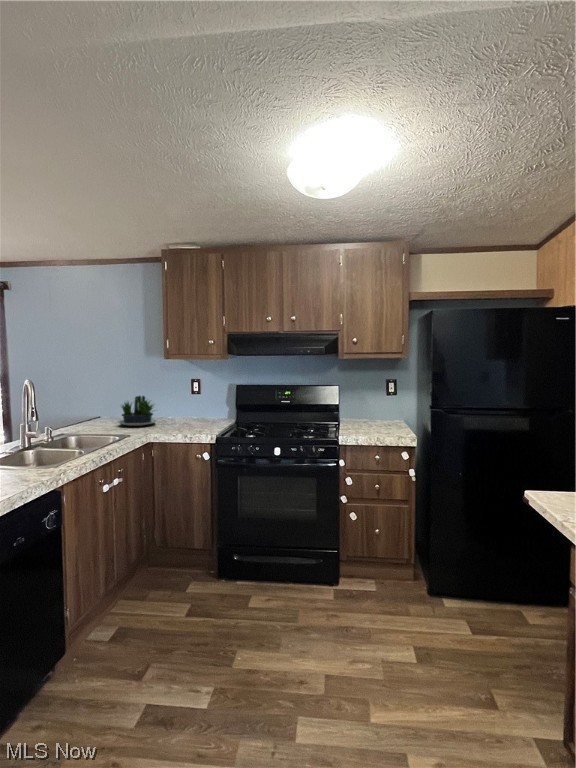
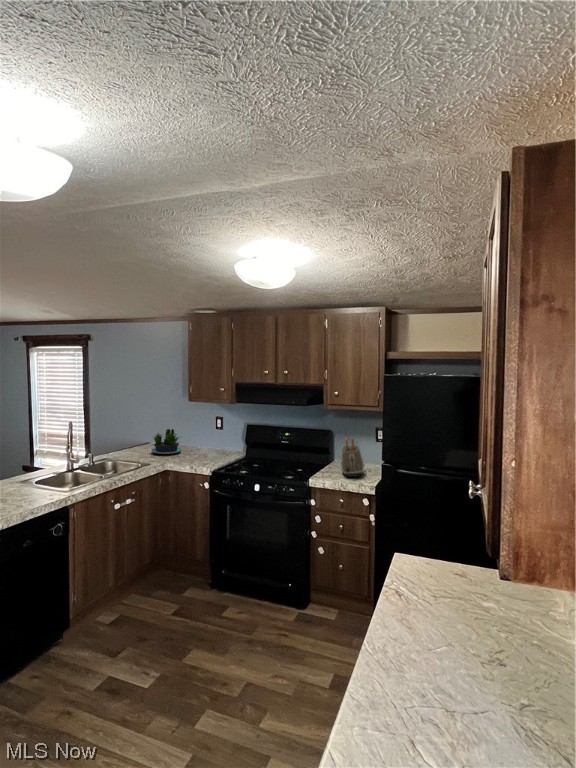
toaster: none [360,390,391,433] -> present [341,437,364,477]

